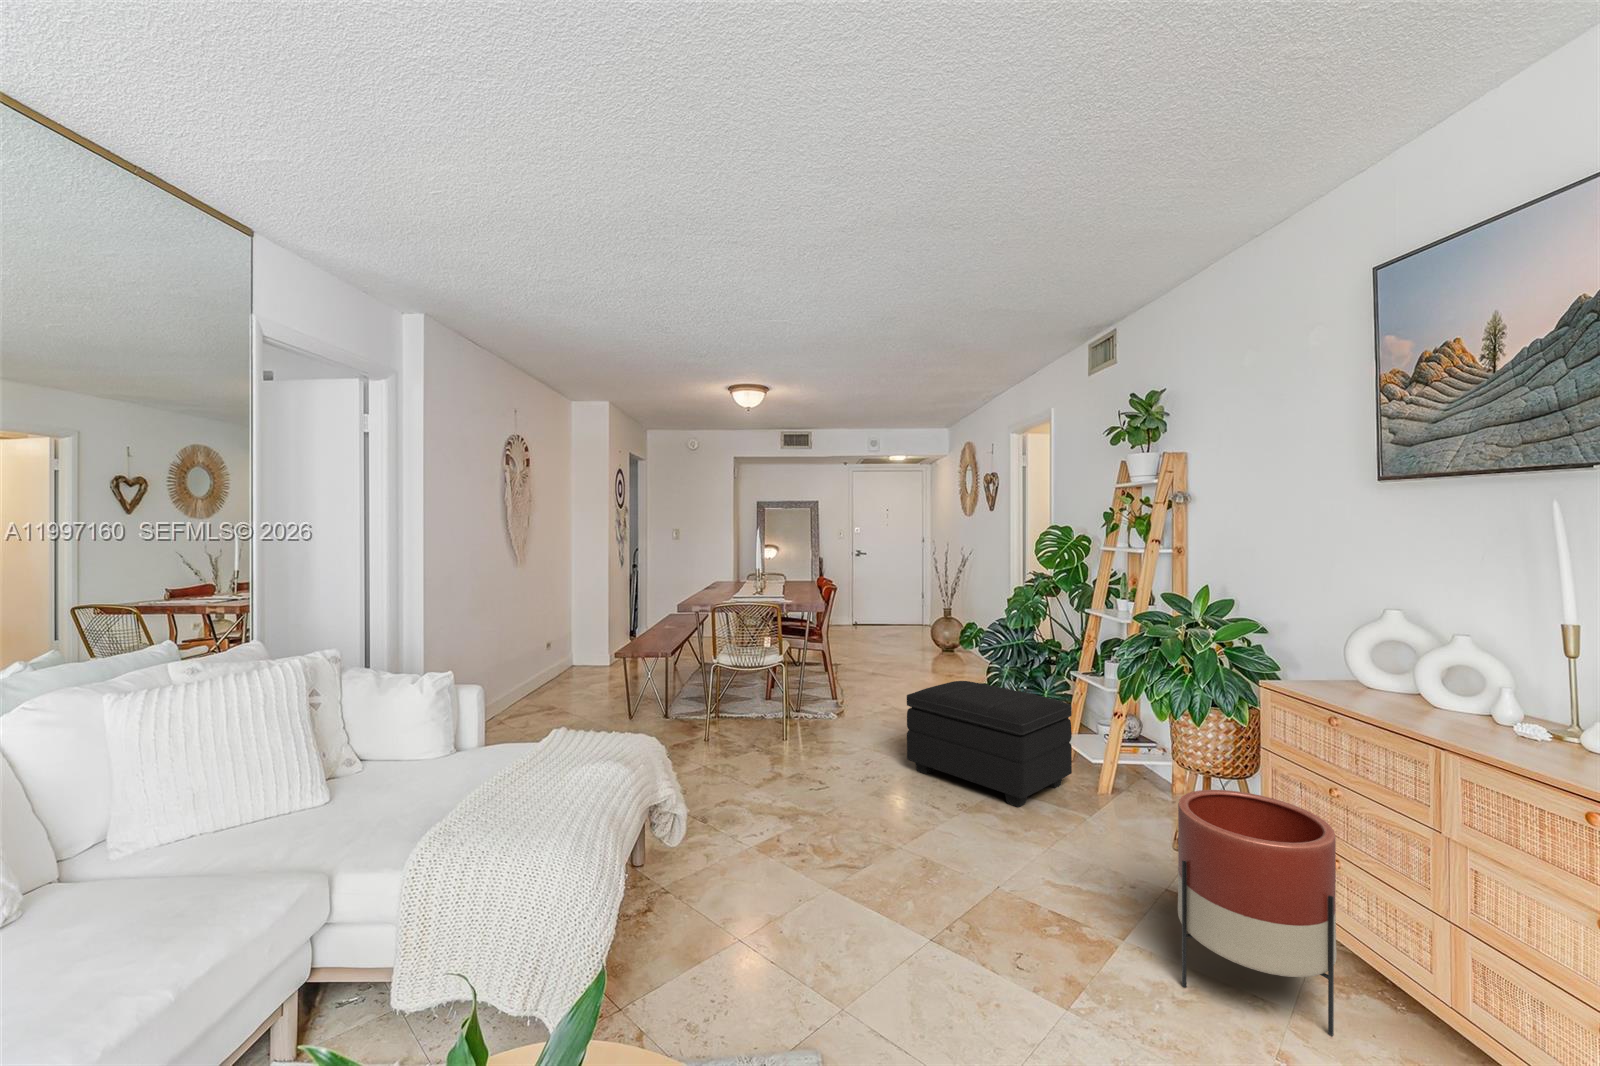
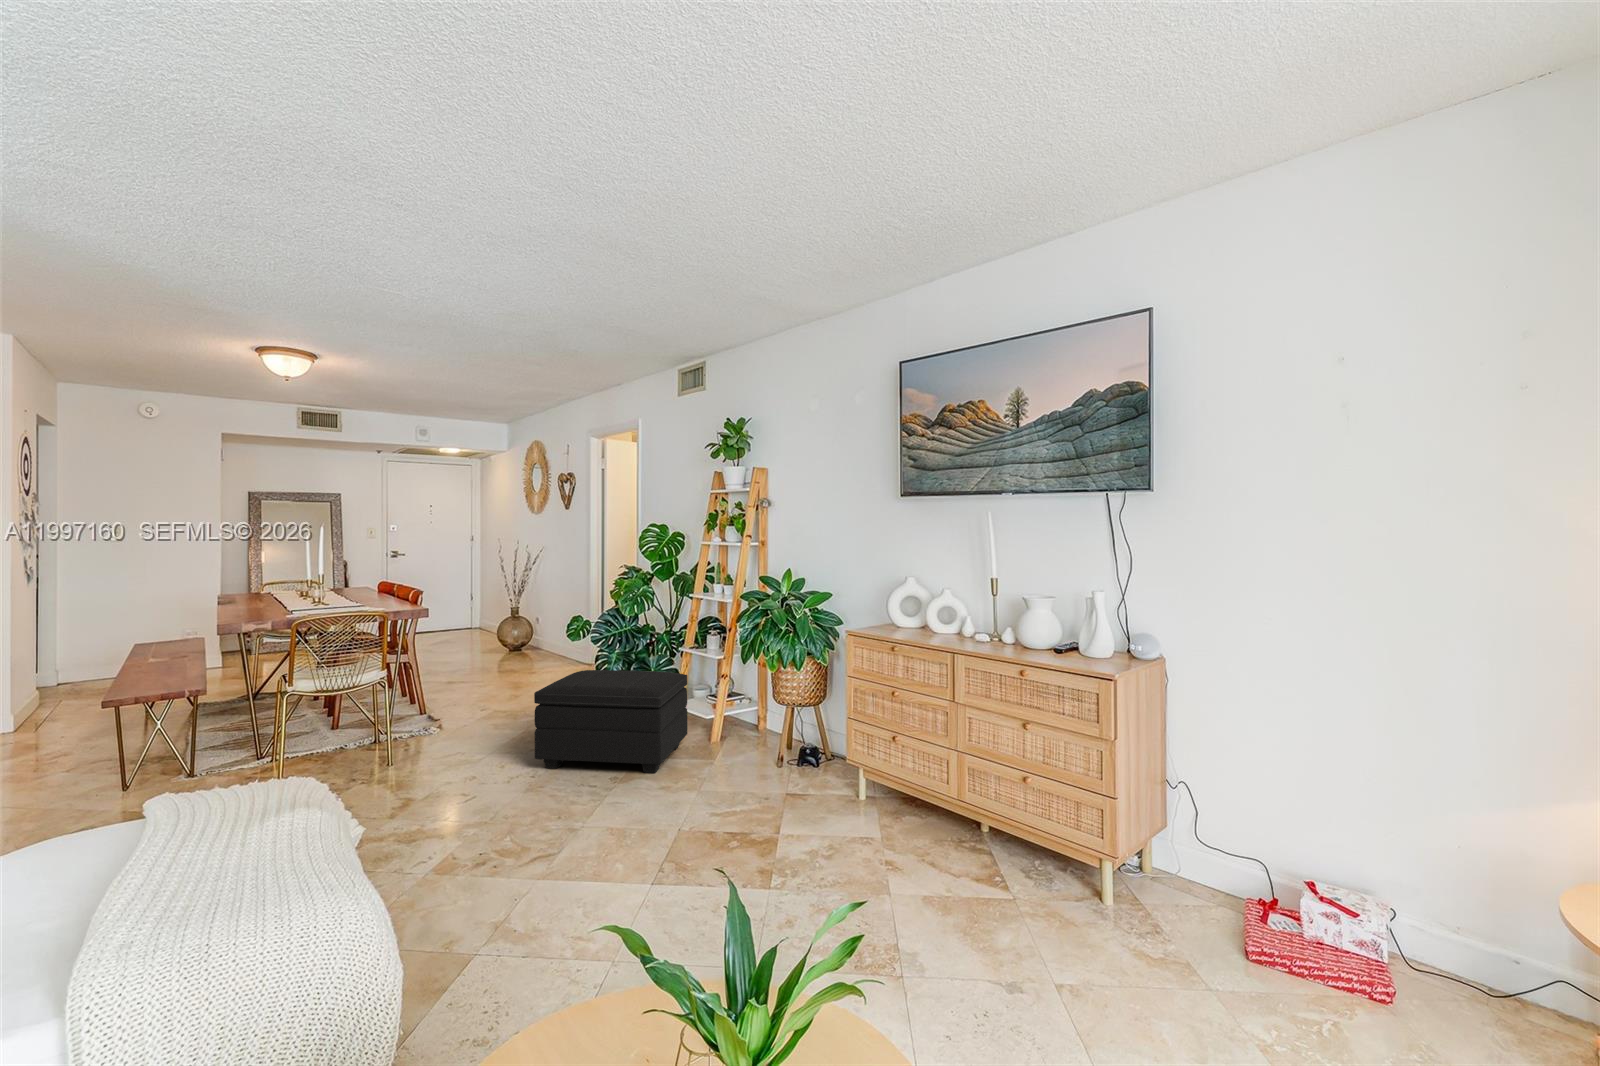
planter: present [1178,790,1336,1036] -> none [816,707,909,859]

